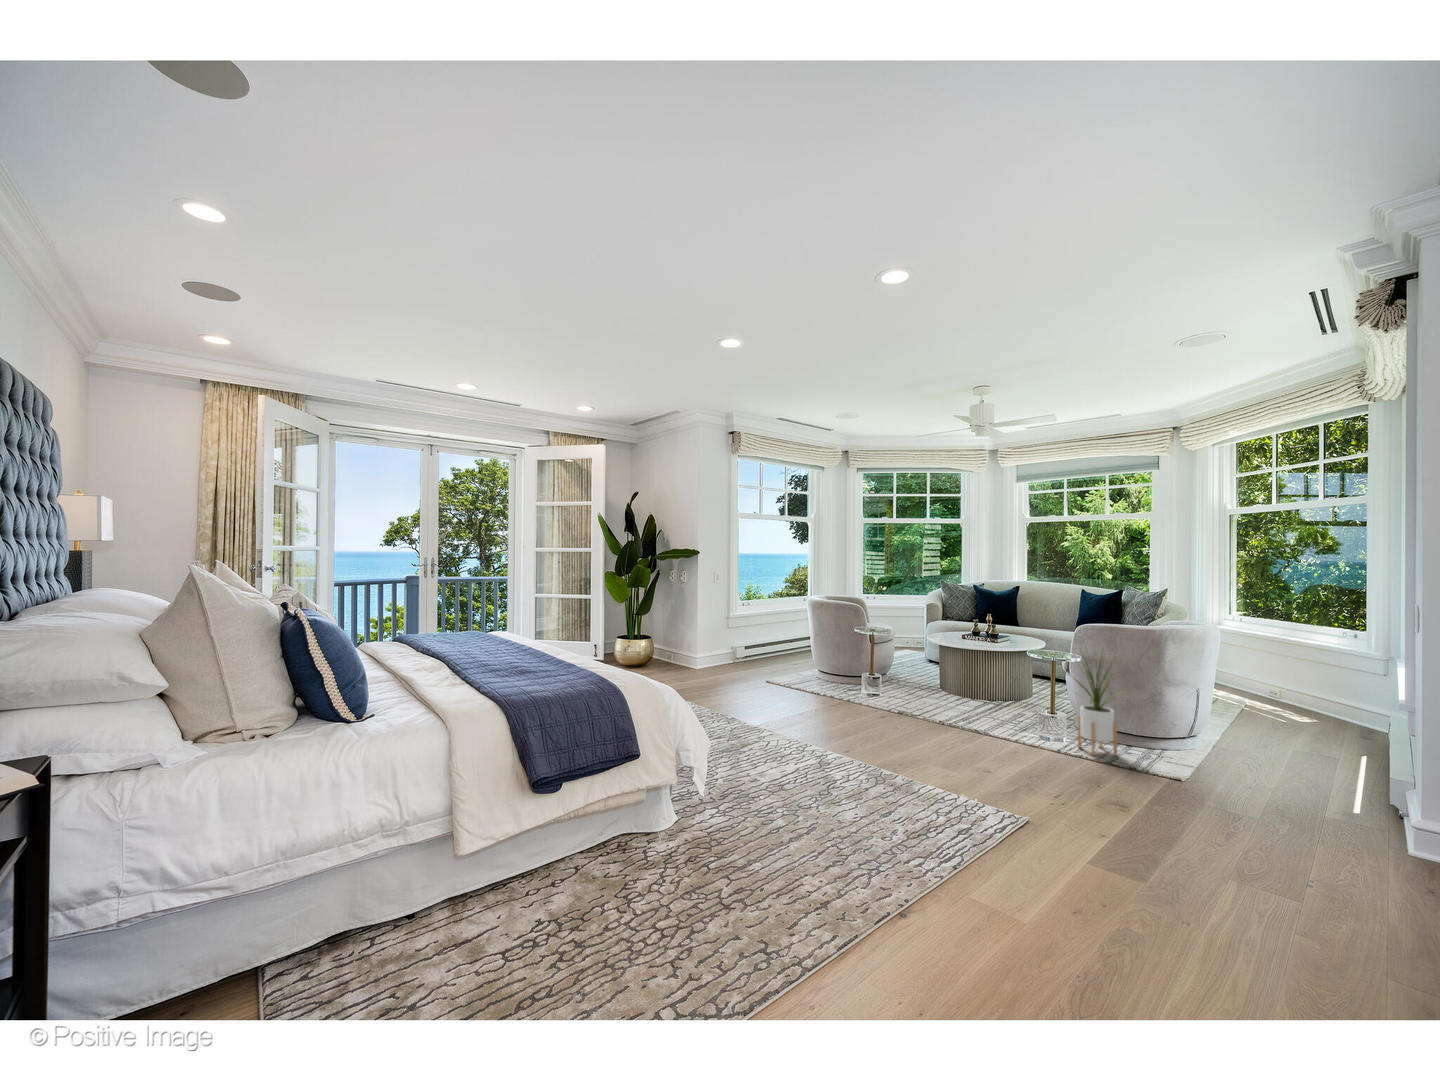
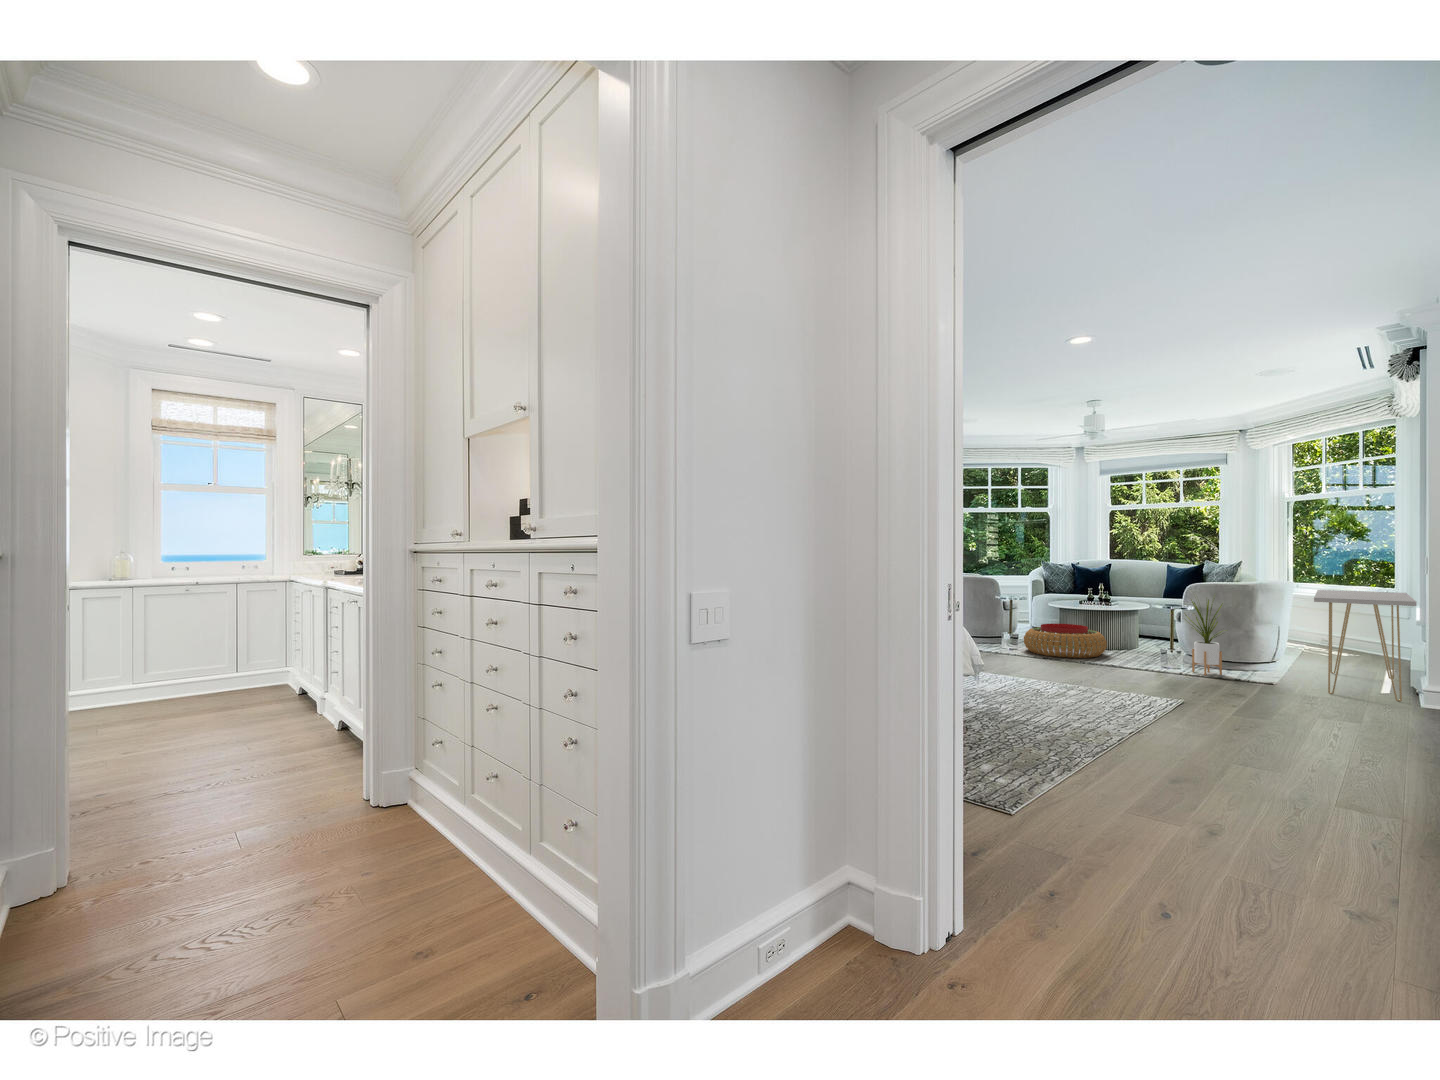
console table: none [1241,637,1403,833] -> present [1314,590,1417,702]
pouf: none [885,665,984,714] -> present [1024,624,1107,658]

